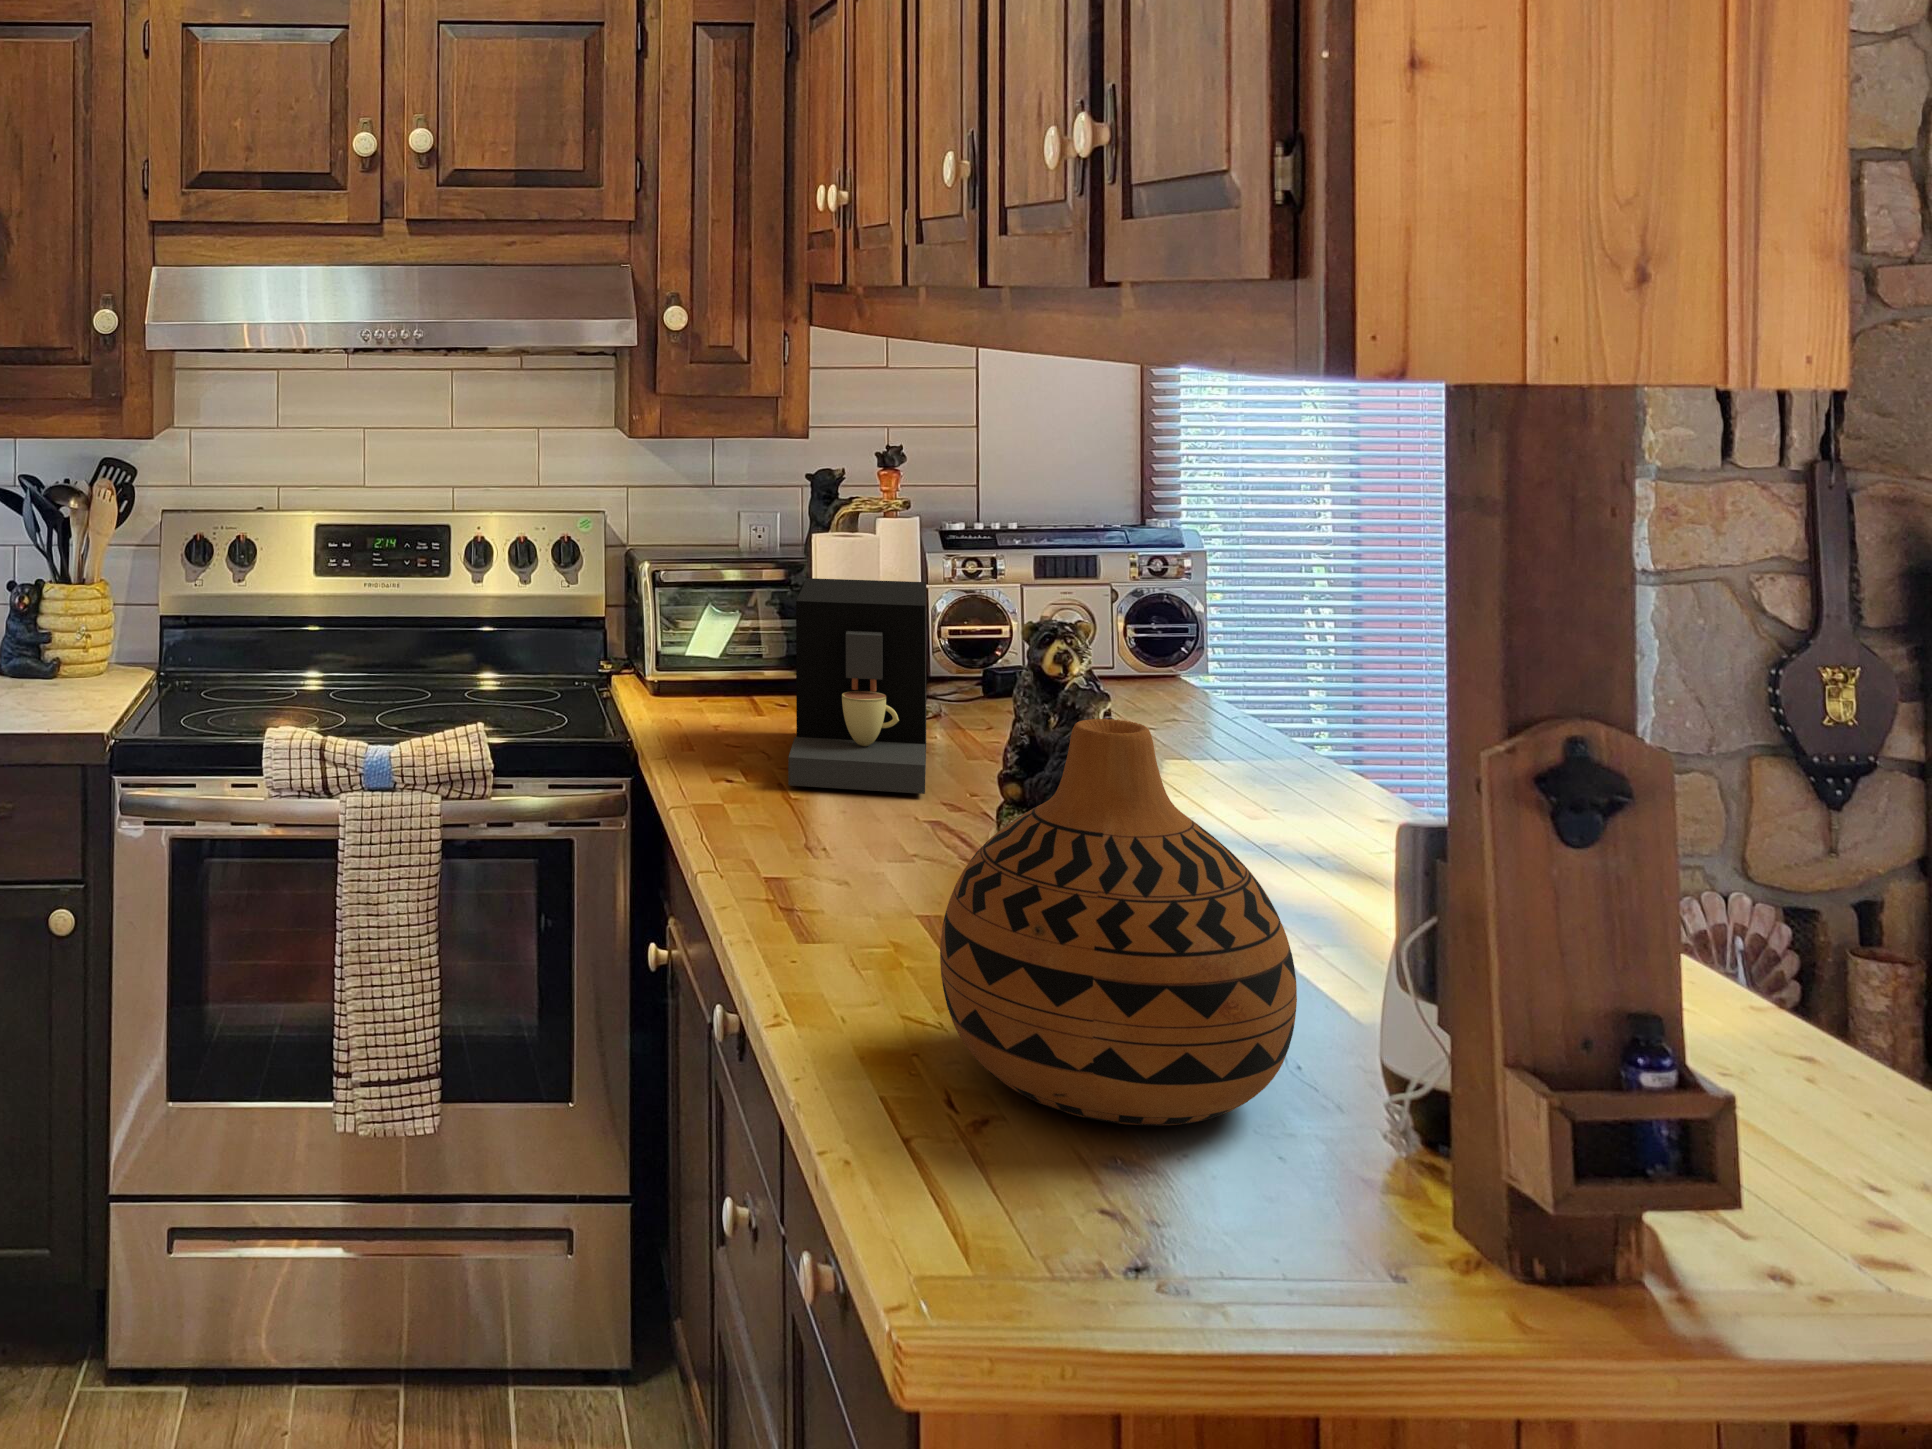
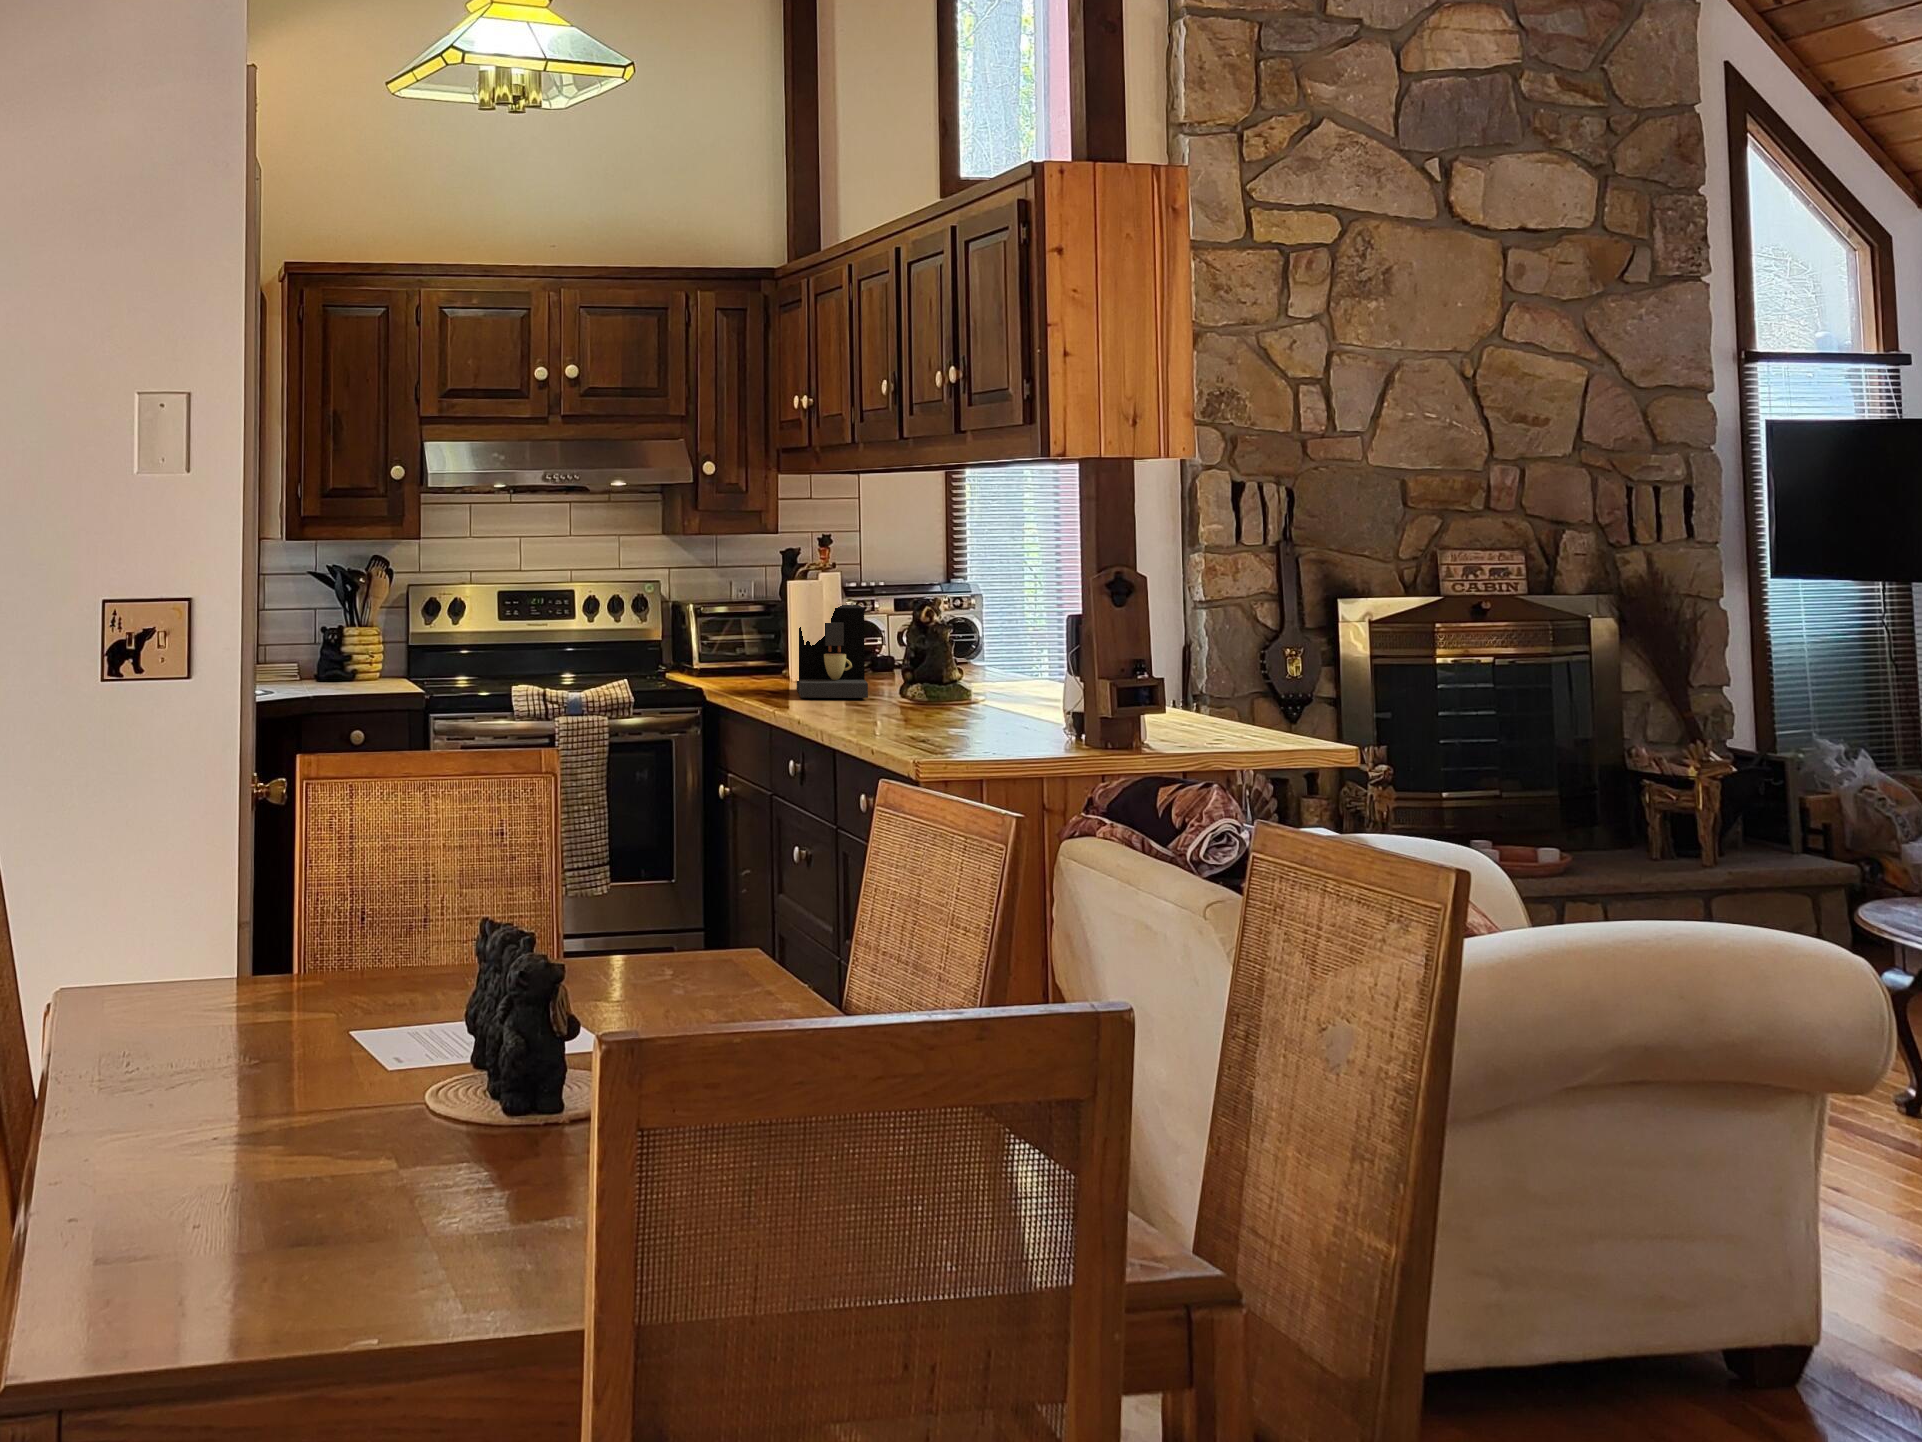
vase: present [940,719,1297,1126] -> none [906,597,1034,738]

